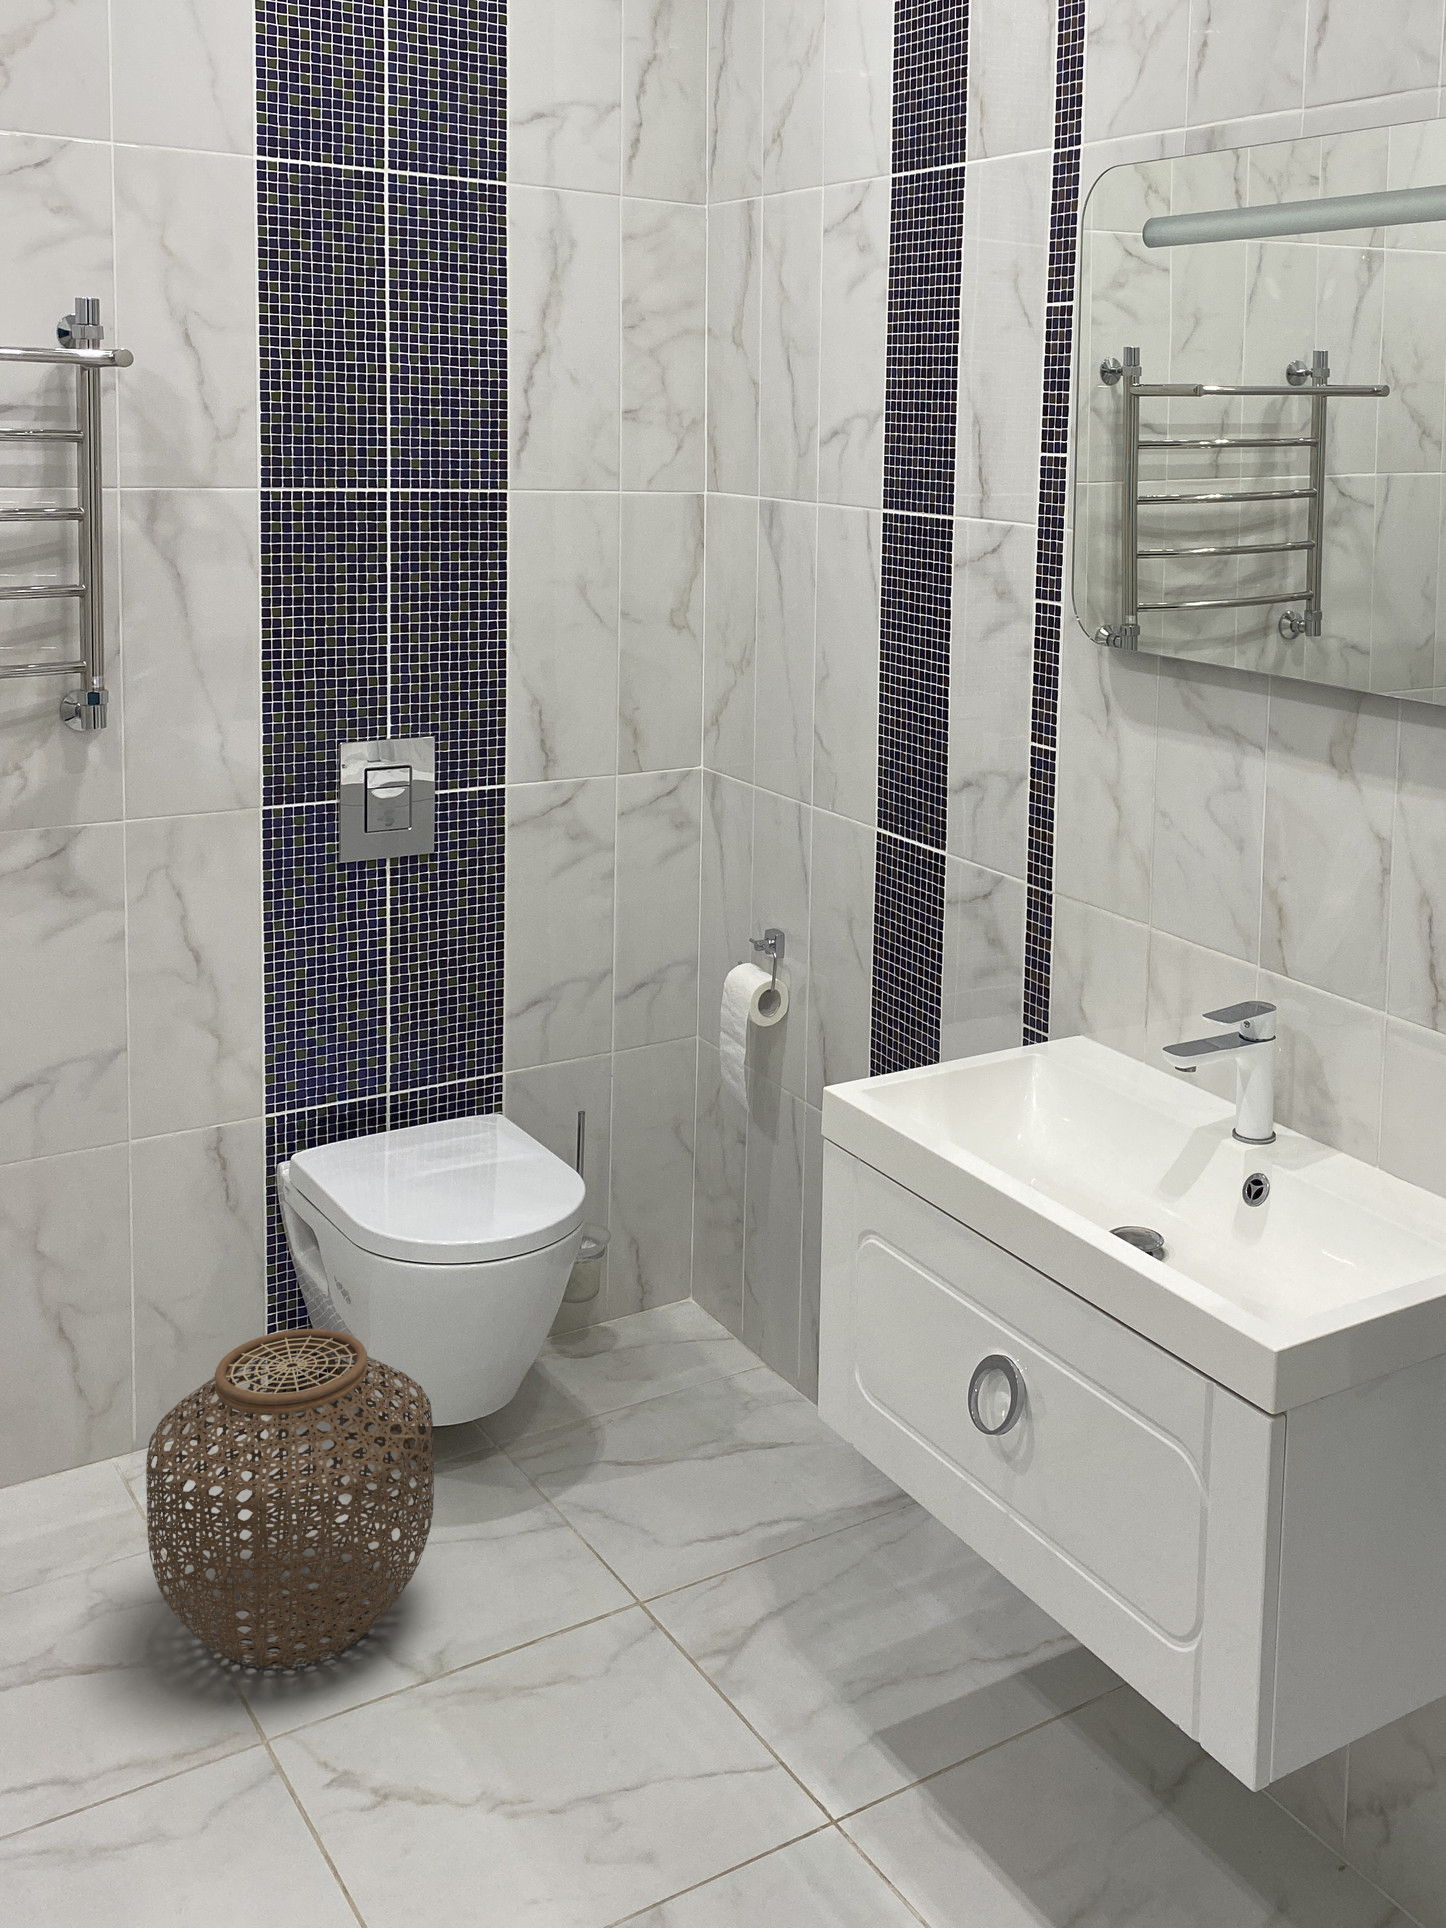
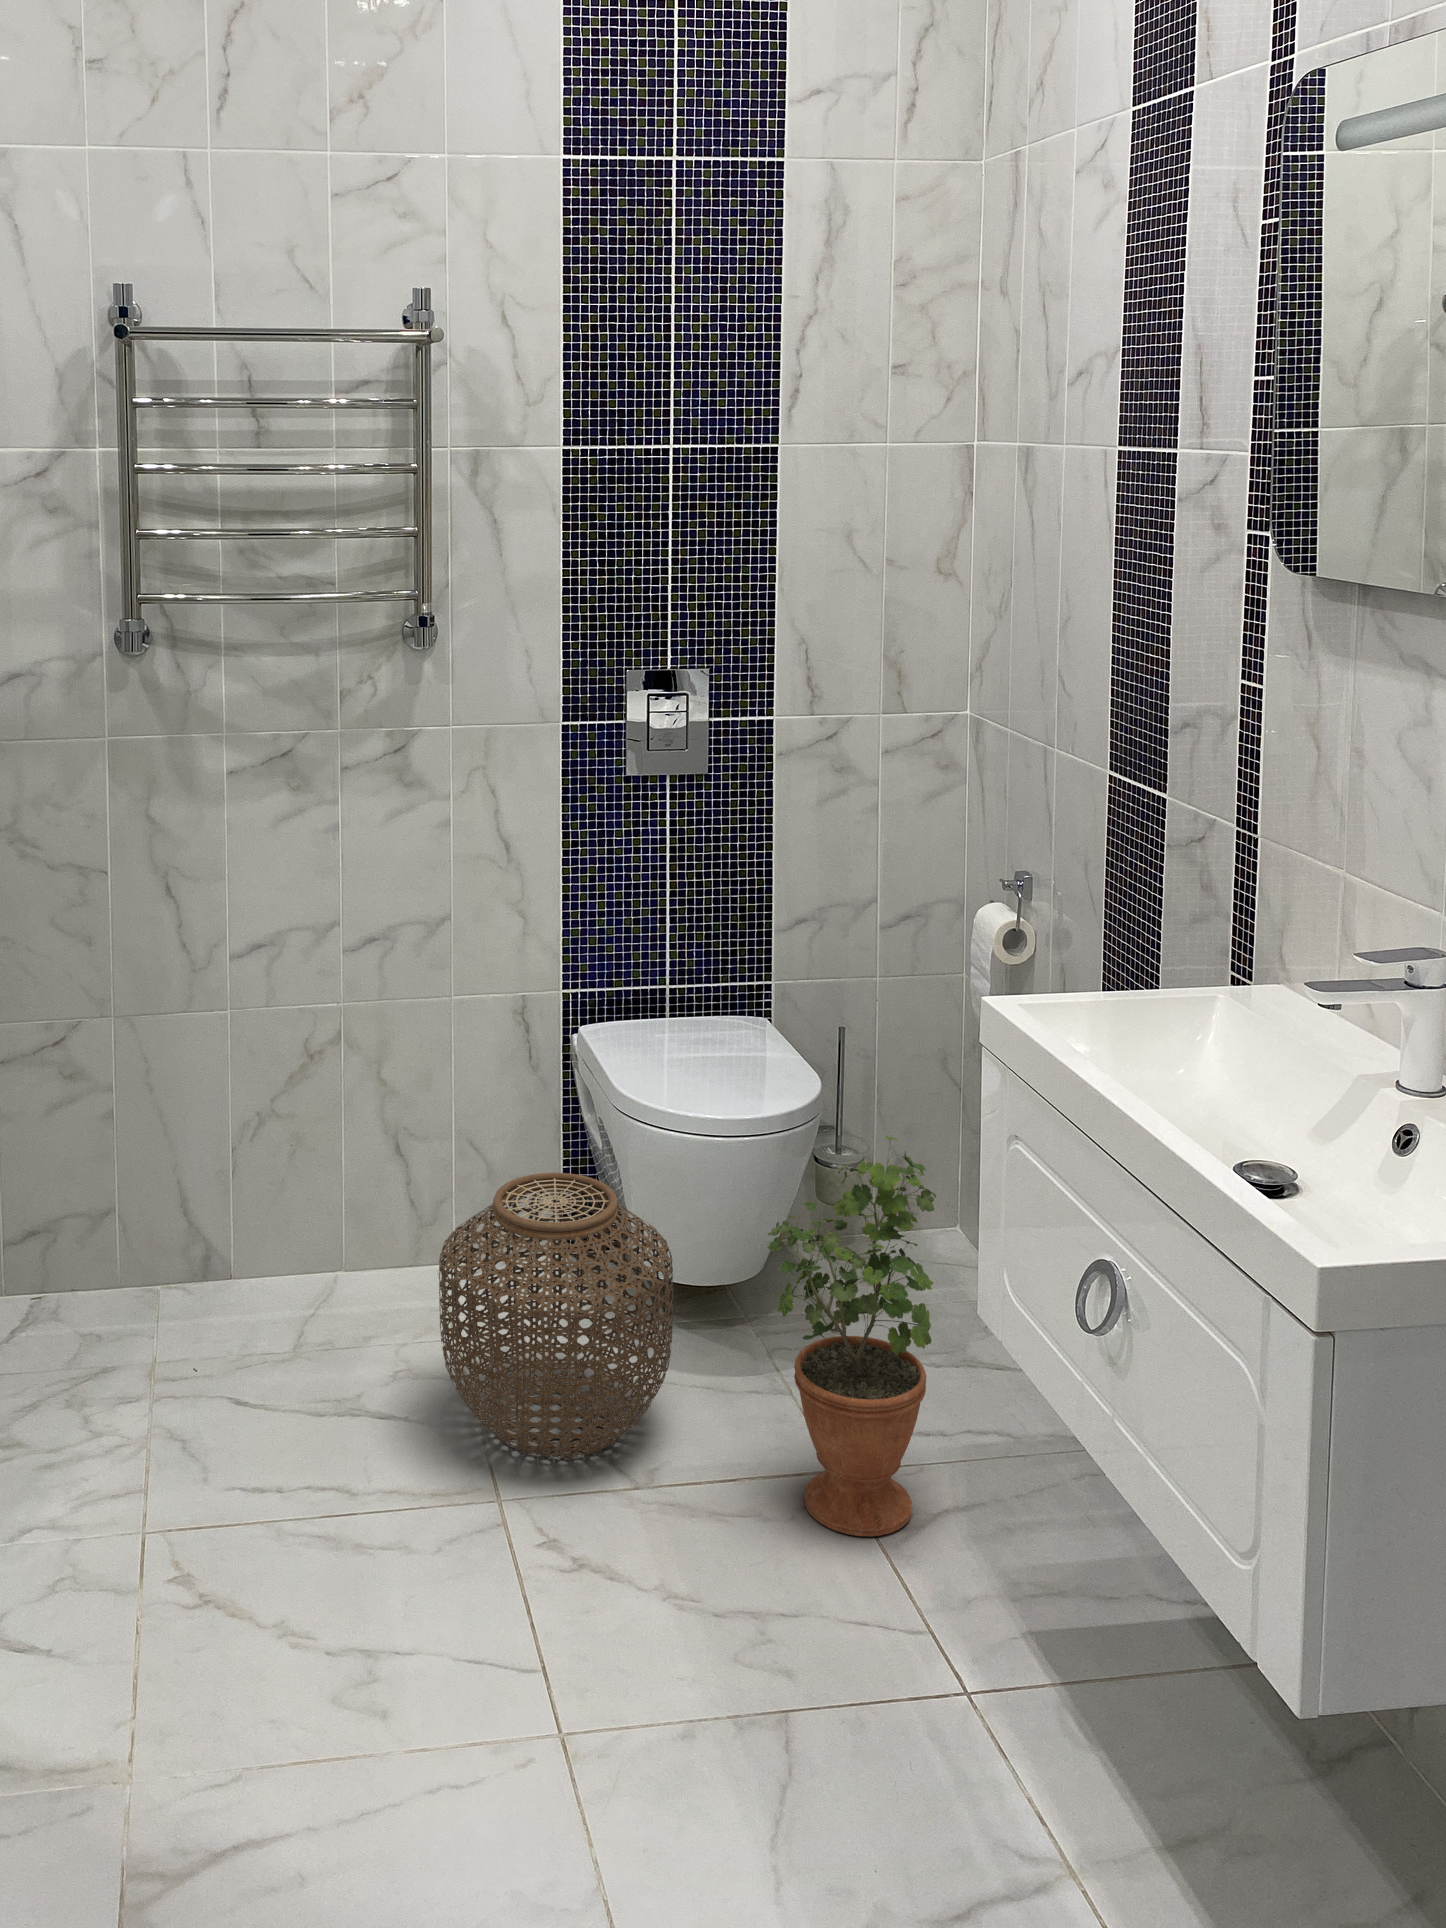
potted plant: none [548,1234,726,1672] -> present [767,1136,936,1536]

